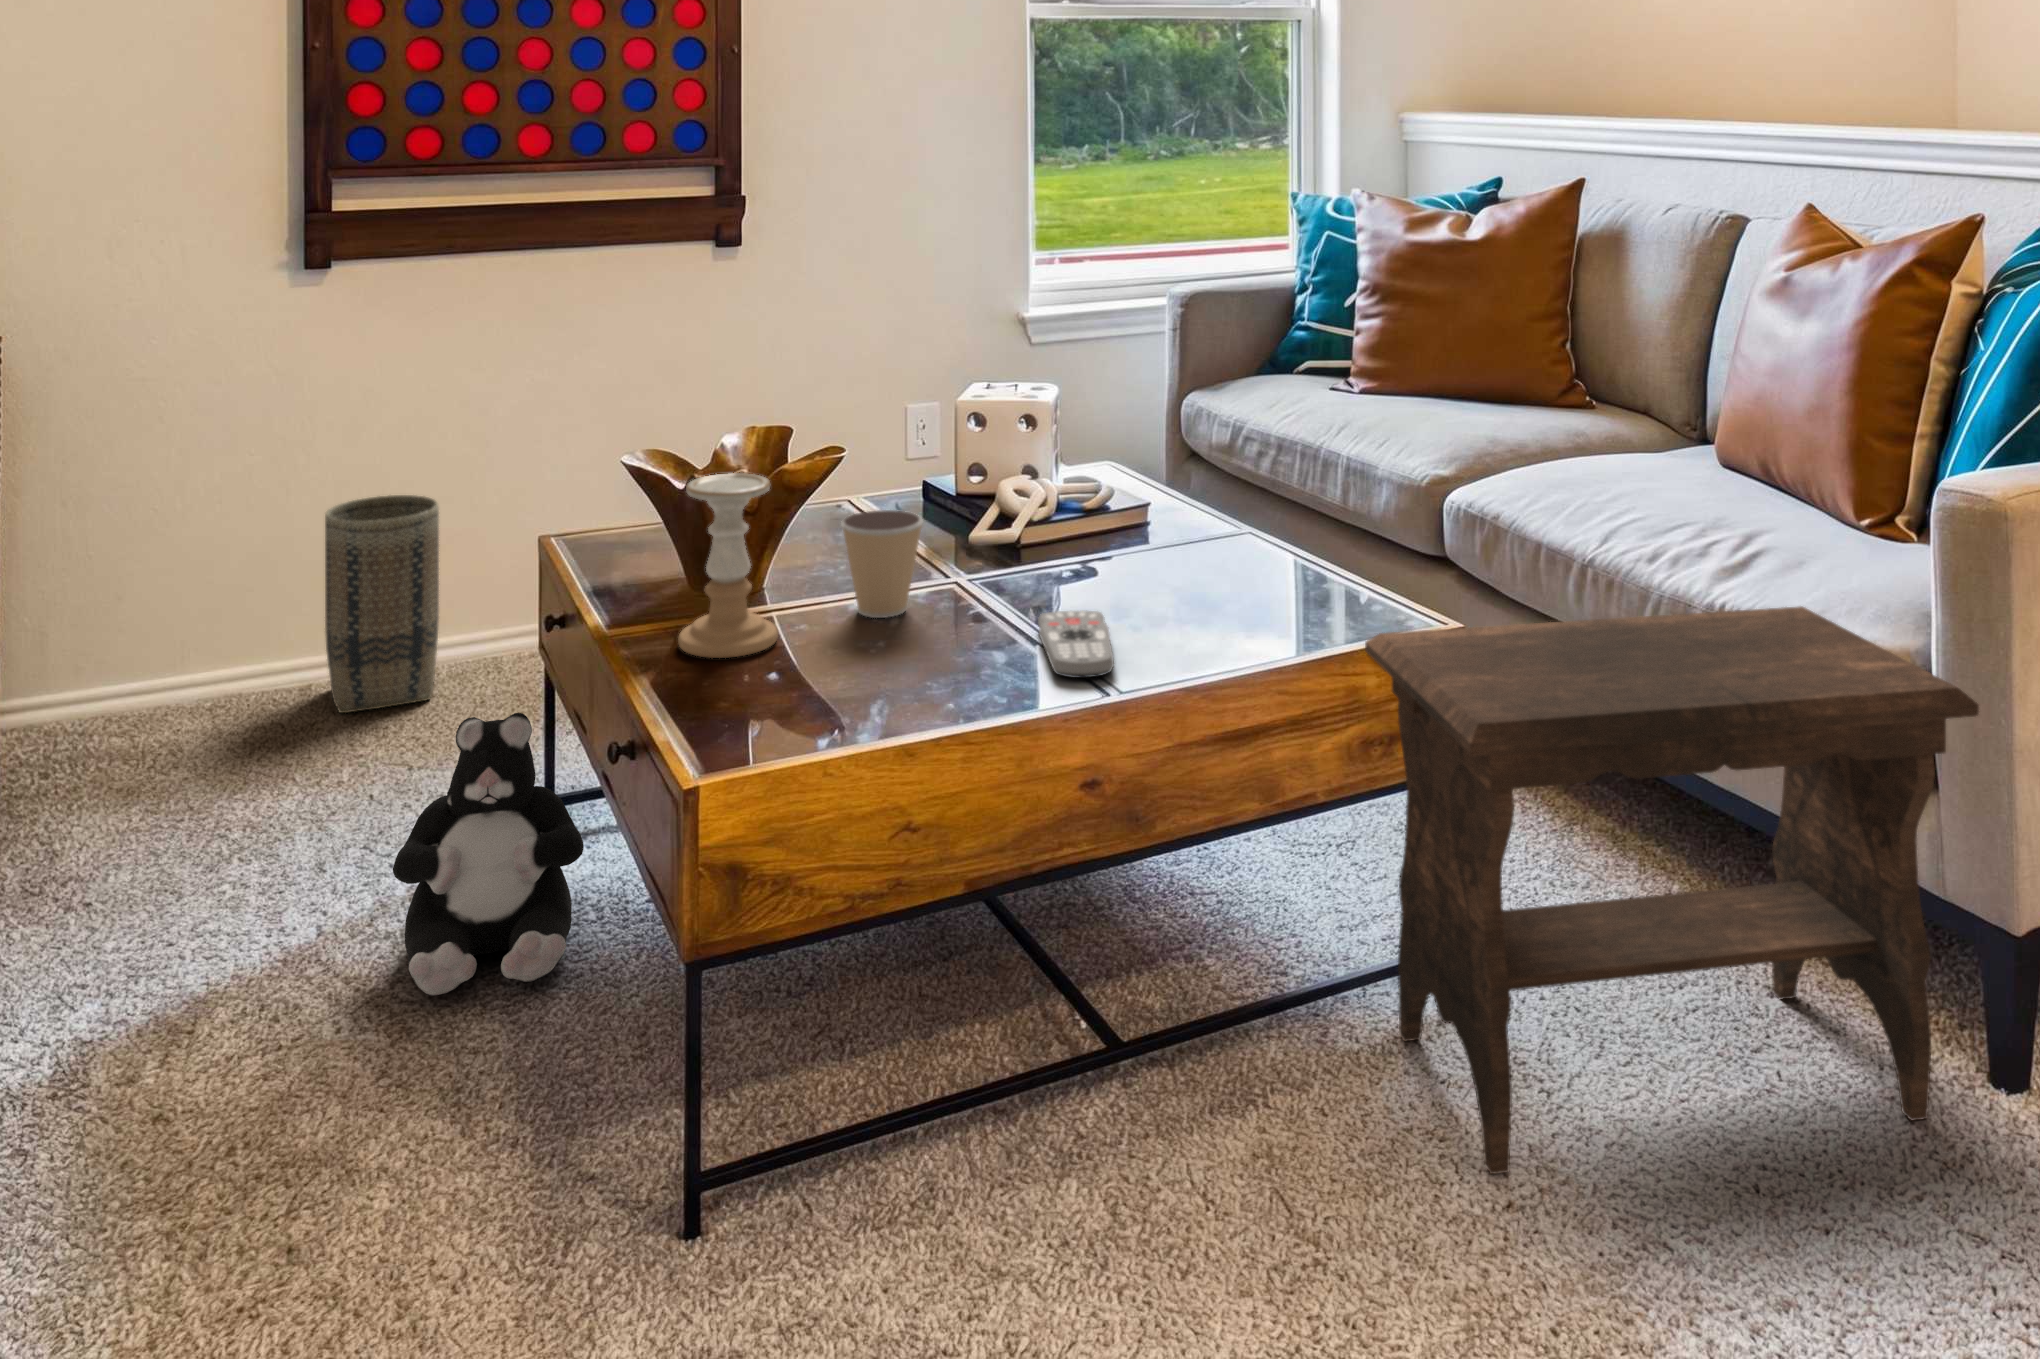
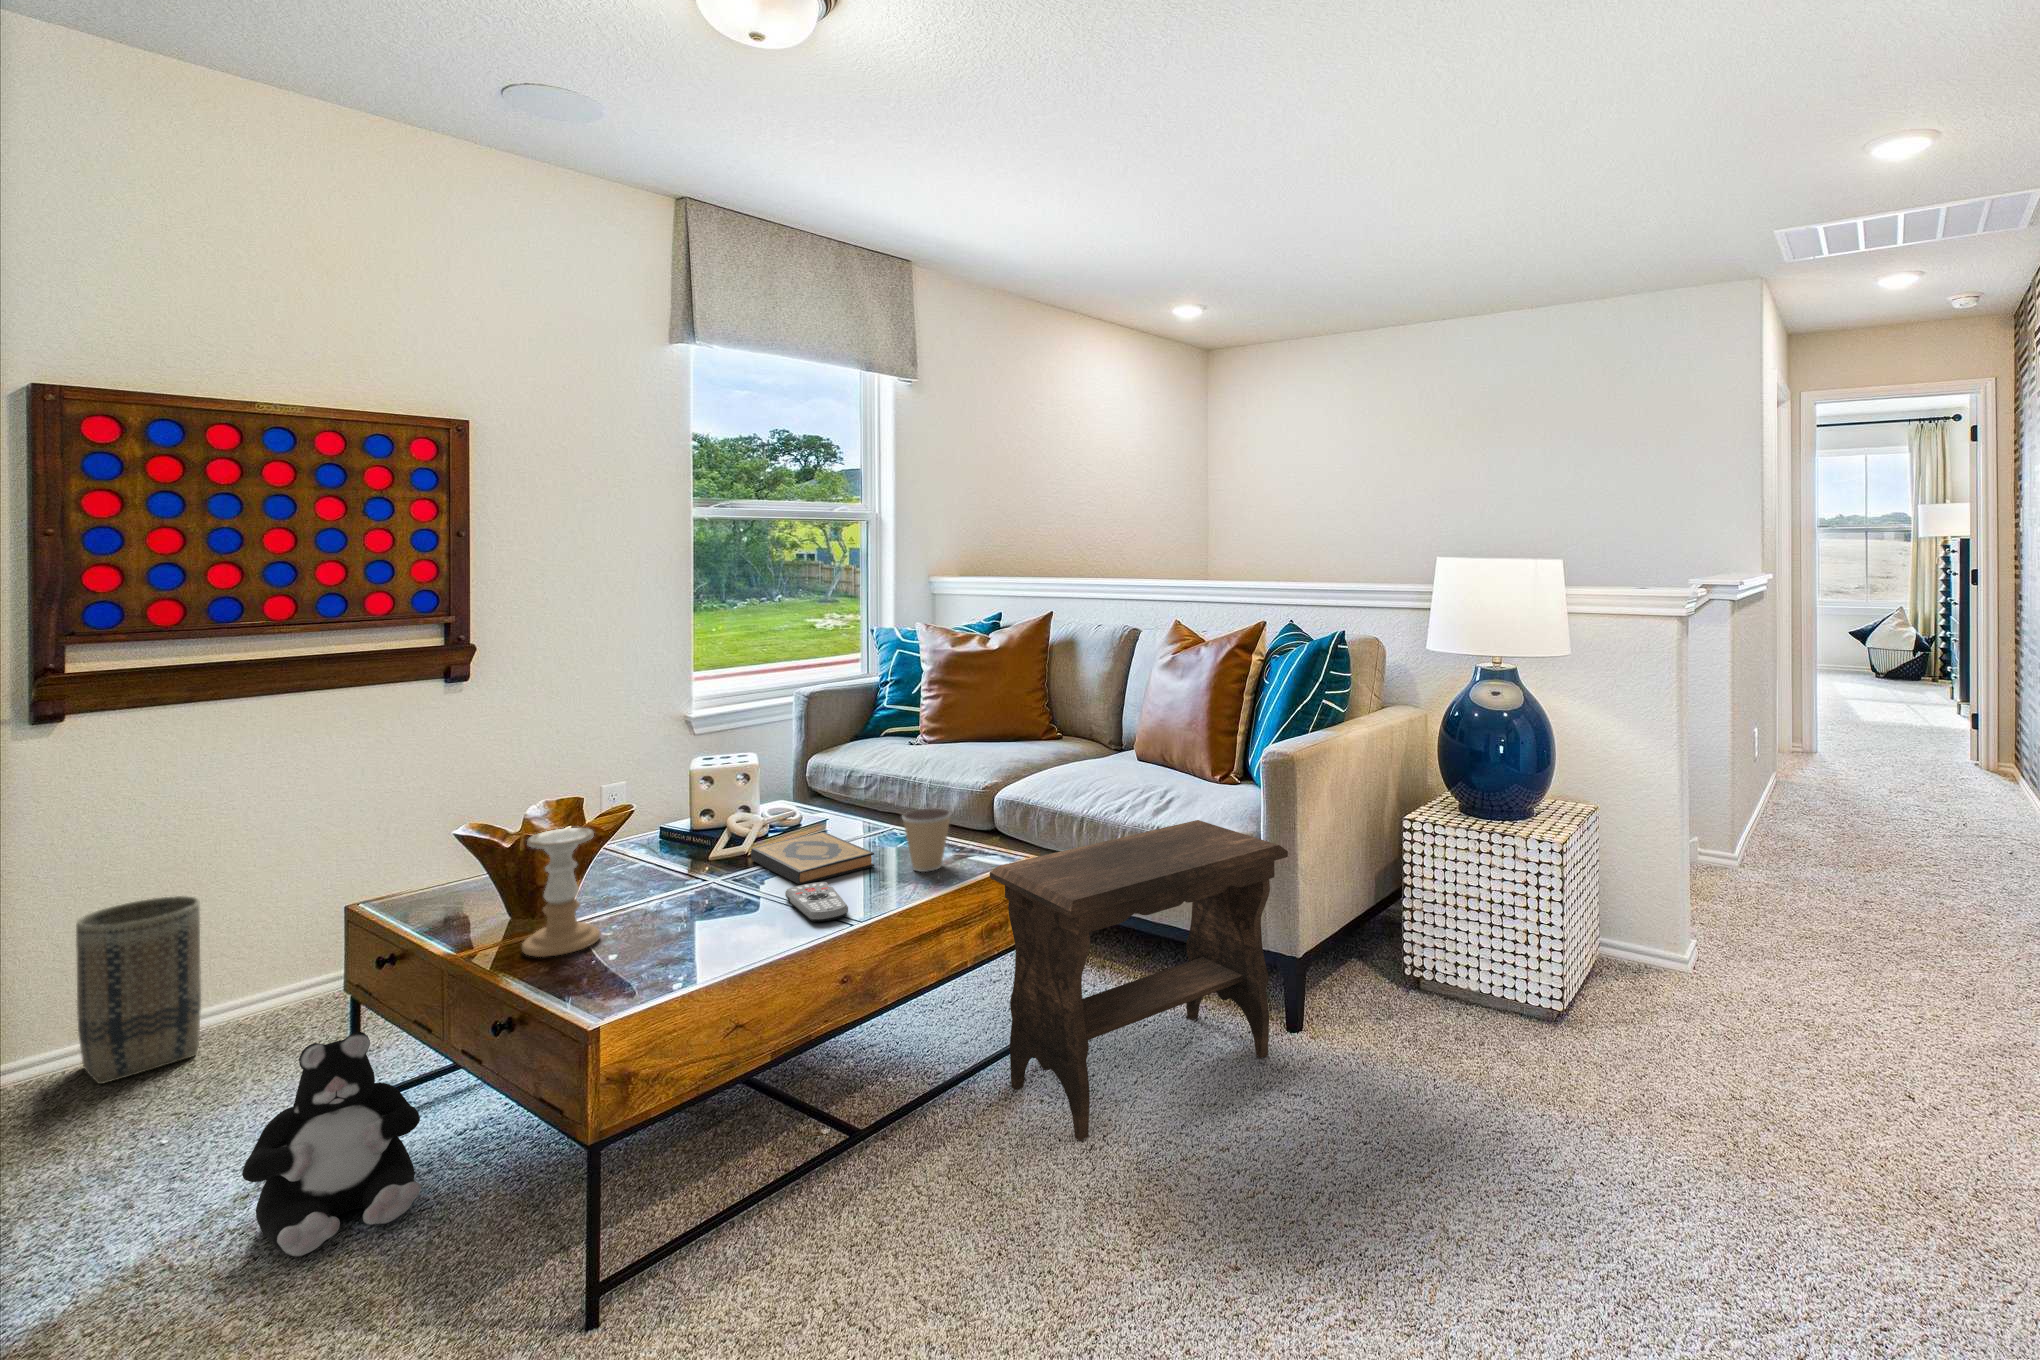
coffee cup: present [841,510,923,618] -> present [902,808,951,872]
hardback book: none [1022,527,1192,609] -> present [751,832,874,884]

